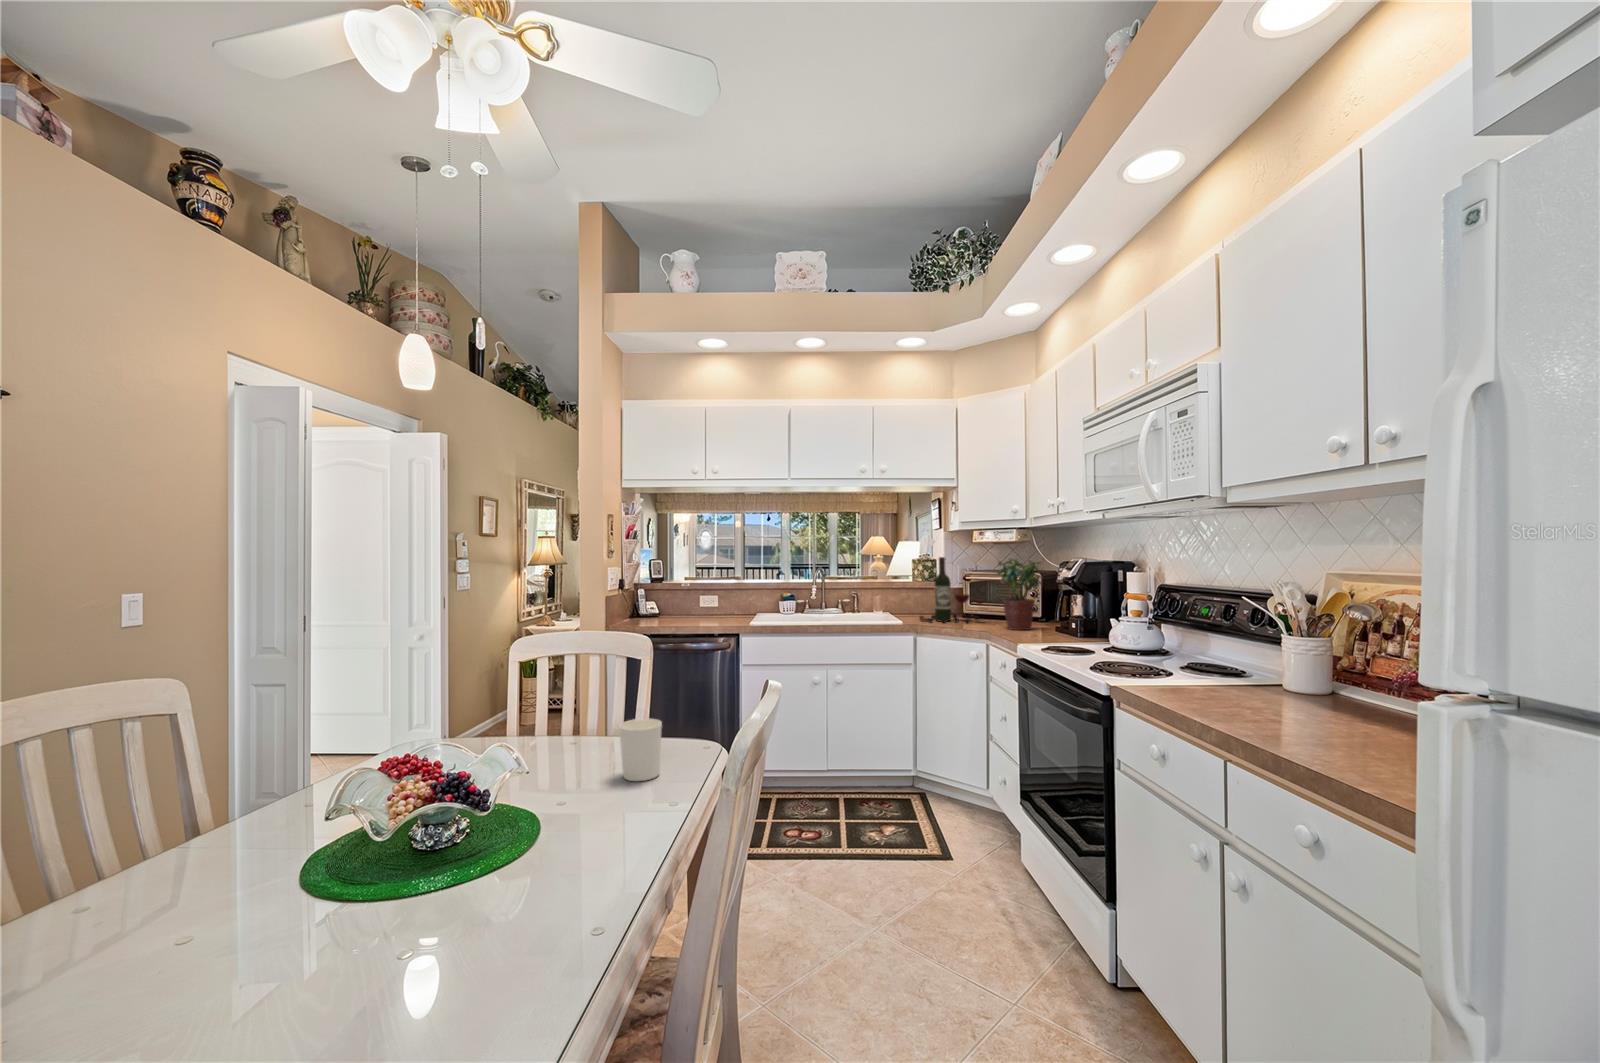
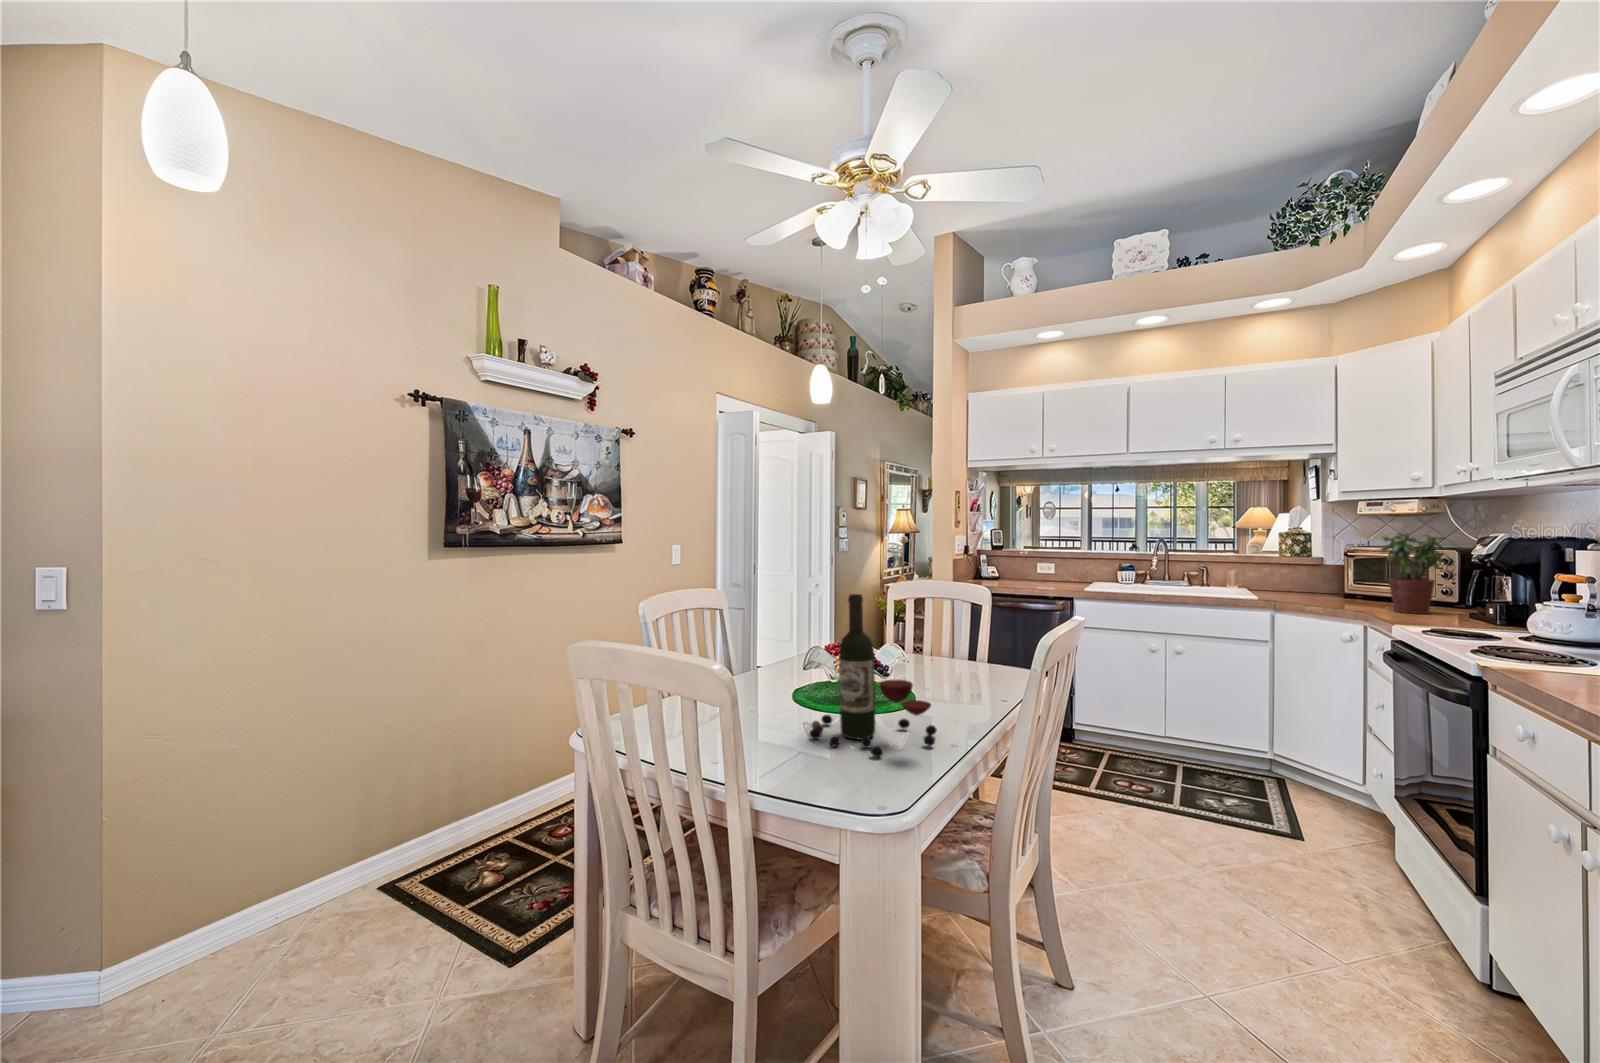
wine bottle: present [920,557,986,623] -> present [810,594,937,757]
candle holder: present [619,718,662,781] -> none [962,647,995,692]

